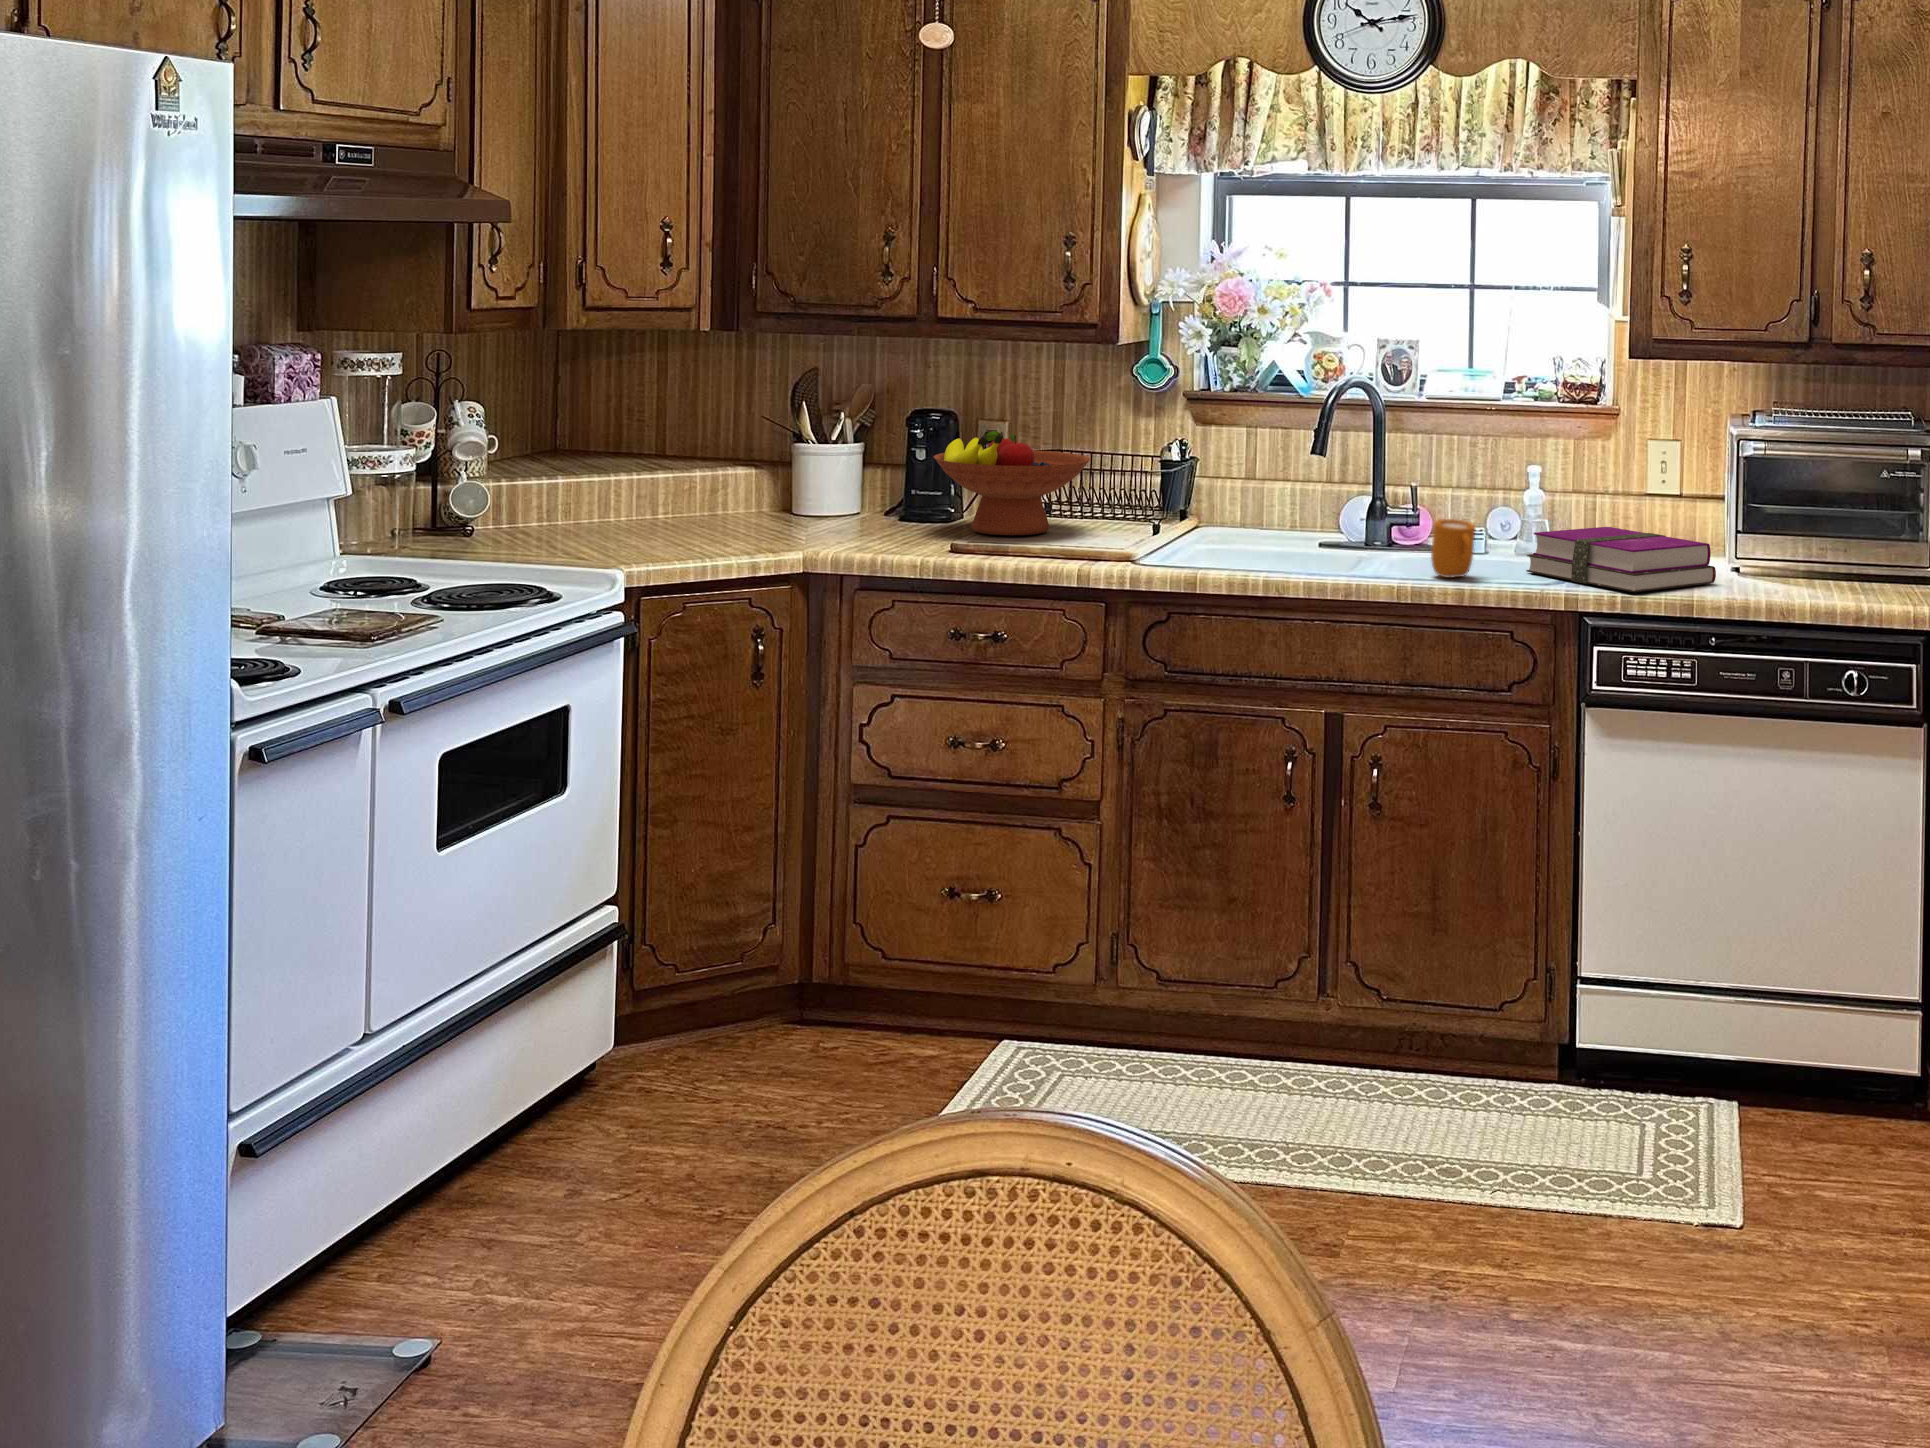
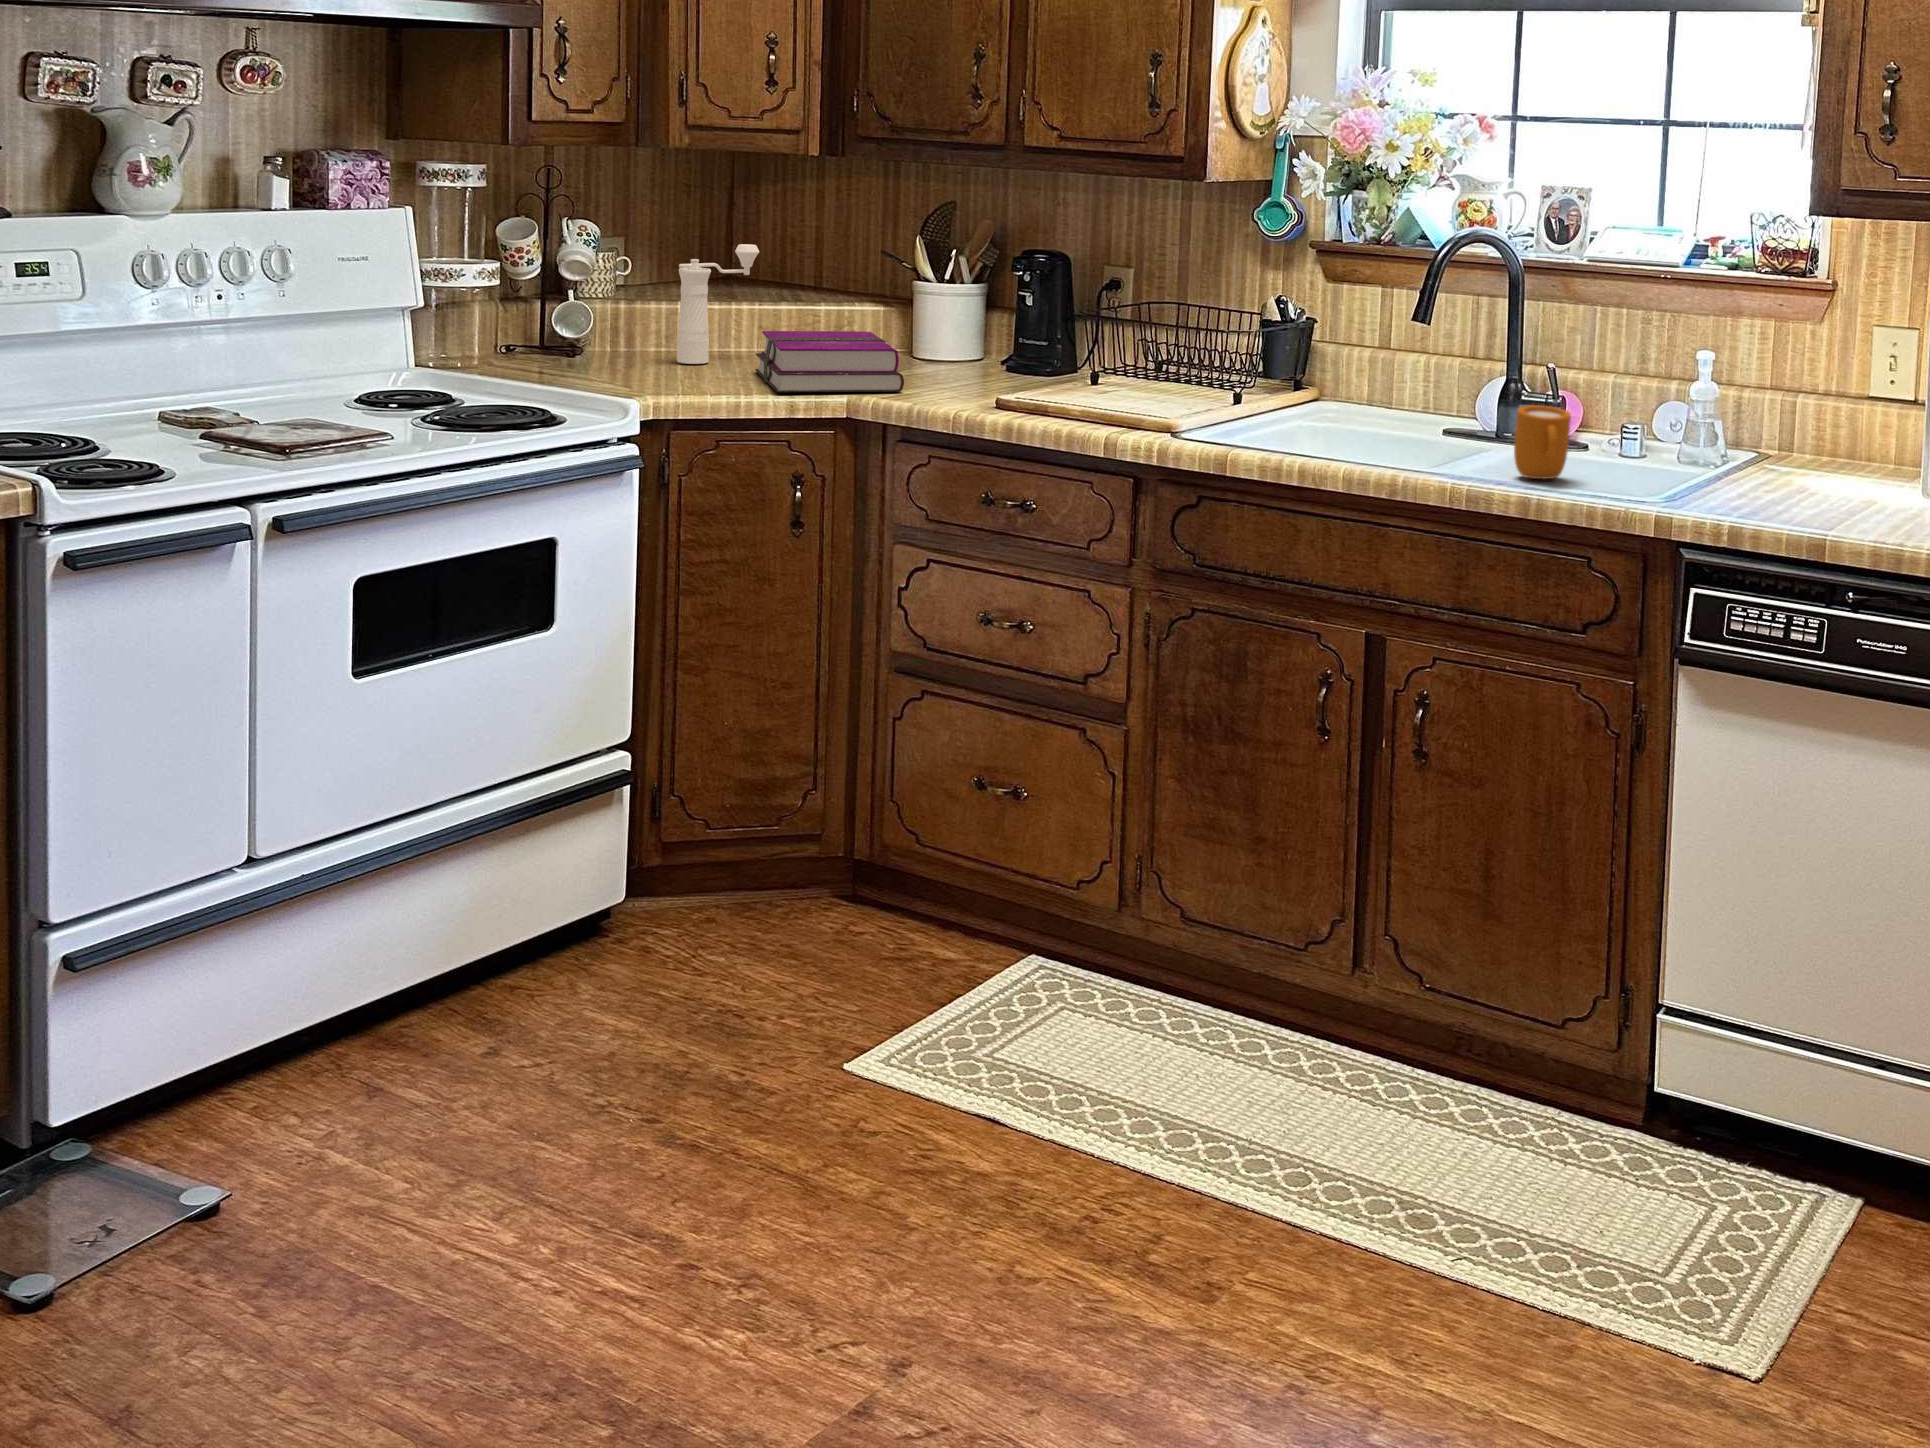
pepper mill: none [595,415,665,530] -> present [677,244,759,364]
fruit bowl: present [934,431,1090,535] -> none [1012,276,1189,396]
hardback book: present [1526,527,1716,592] -> present [755,331,904,392]

